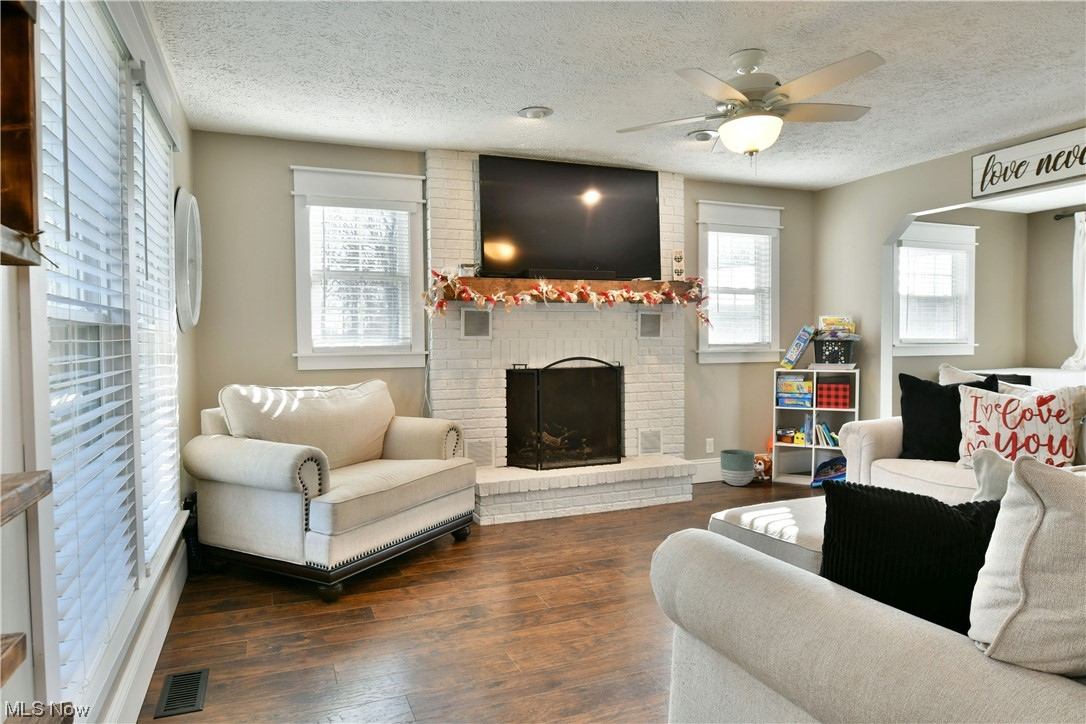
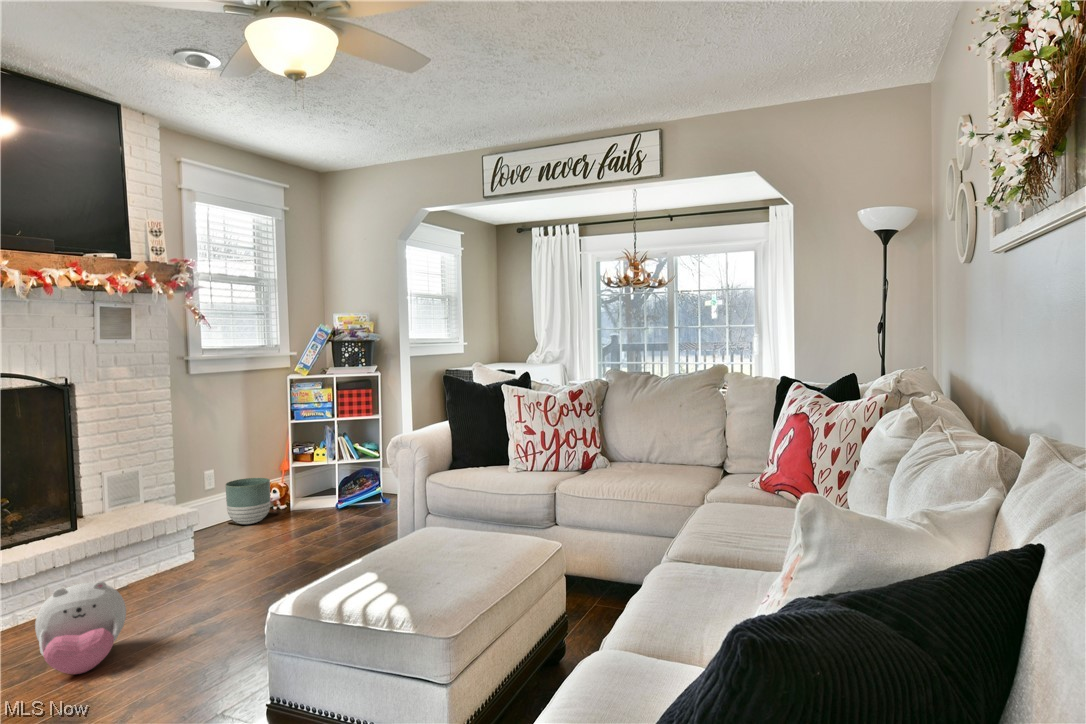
plush toy: none [594,492,641,547] -> present [35,581,126,674]

